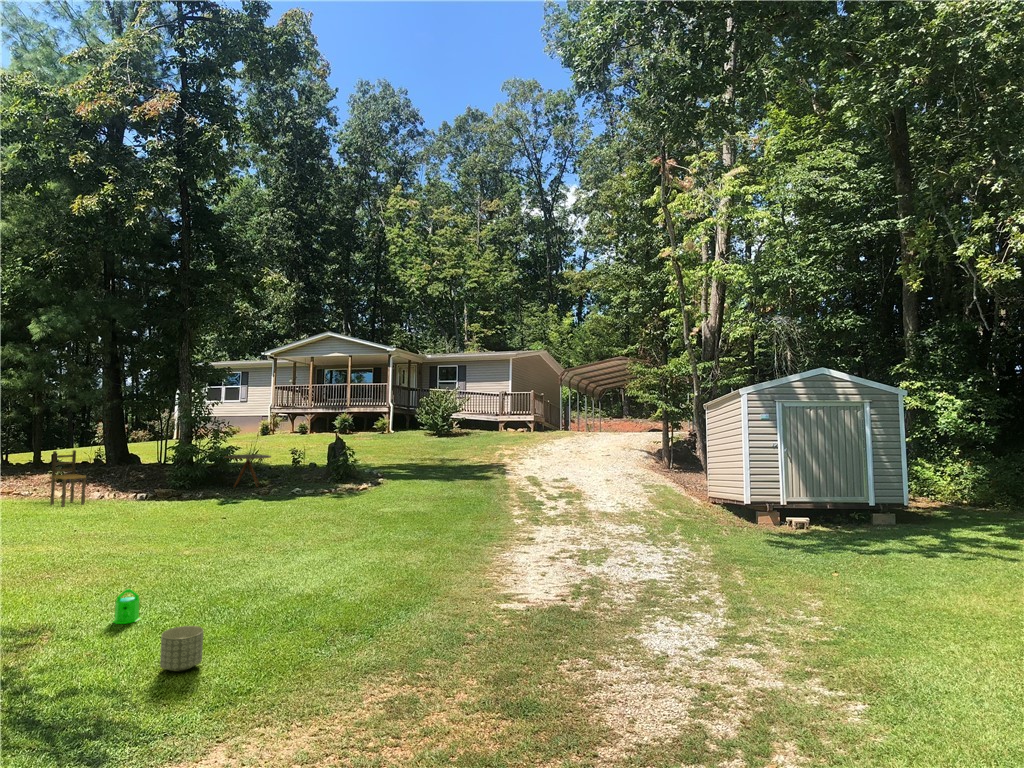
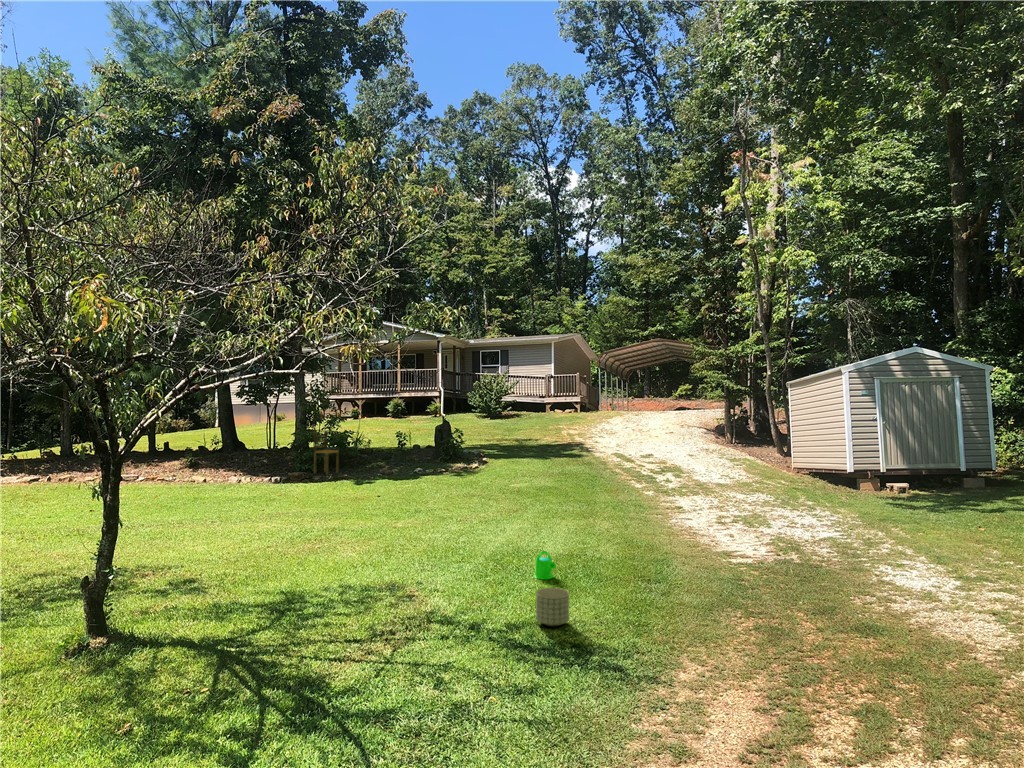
chair: present [50,450,86,507] -> present [314,431,339,475]
round table: present [224,454,271,487] -> none [343,439,385,470]
watering can: present [113,589,140,624] -> present [534,551,556,579]

